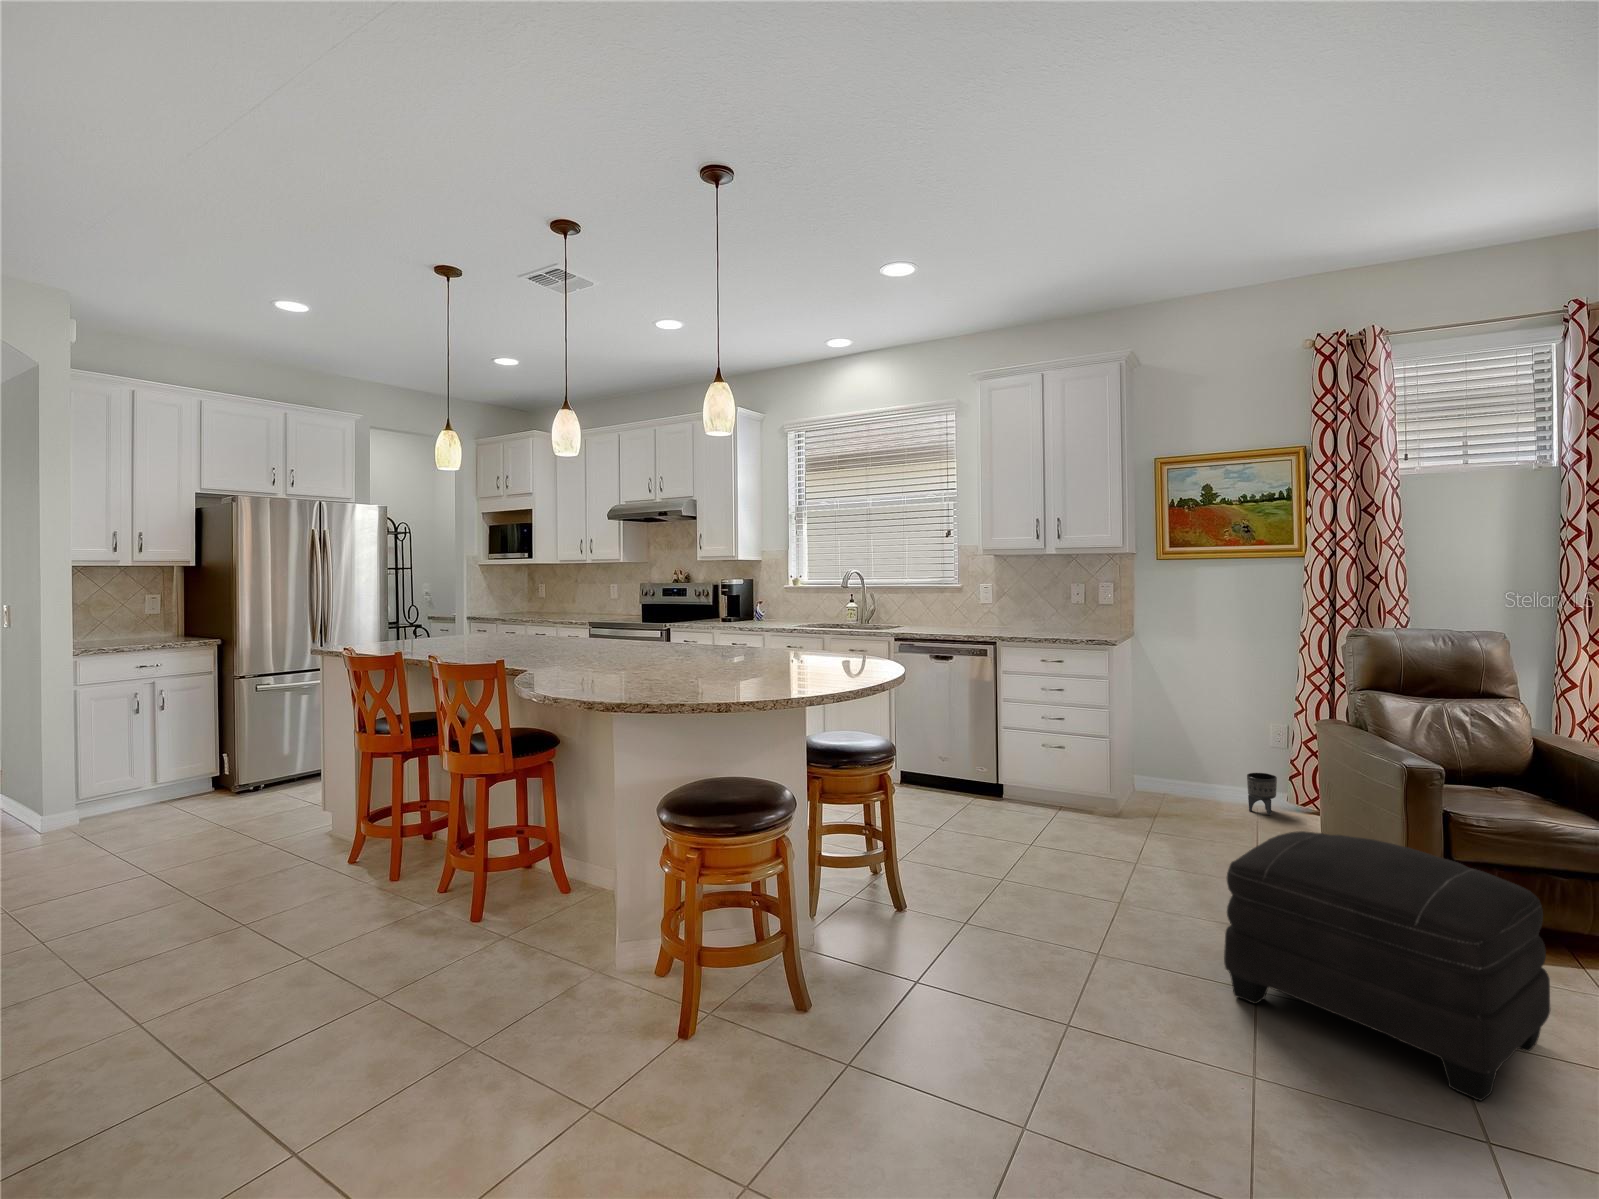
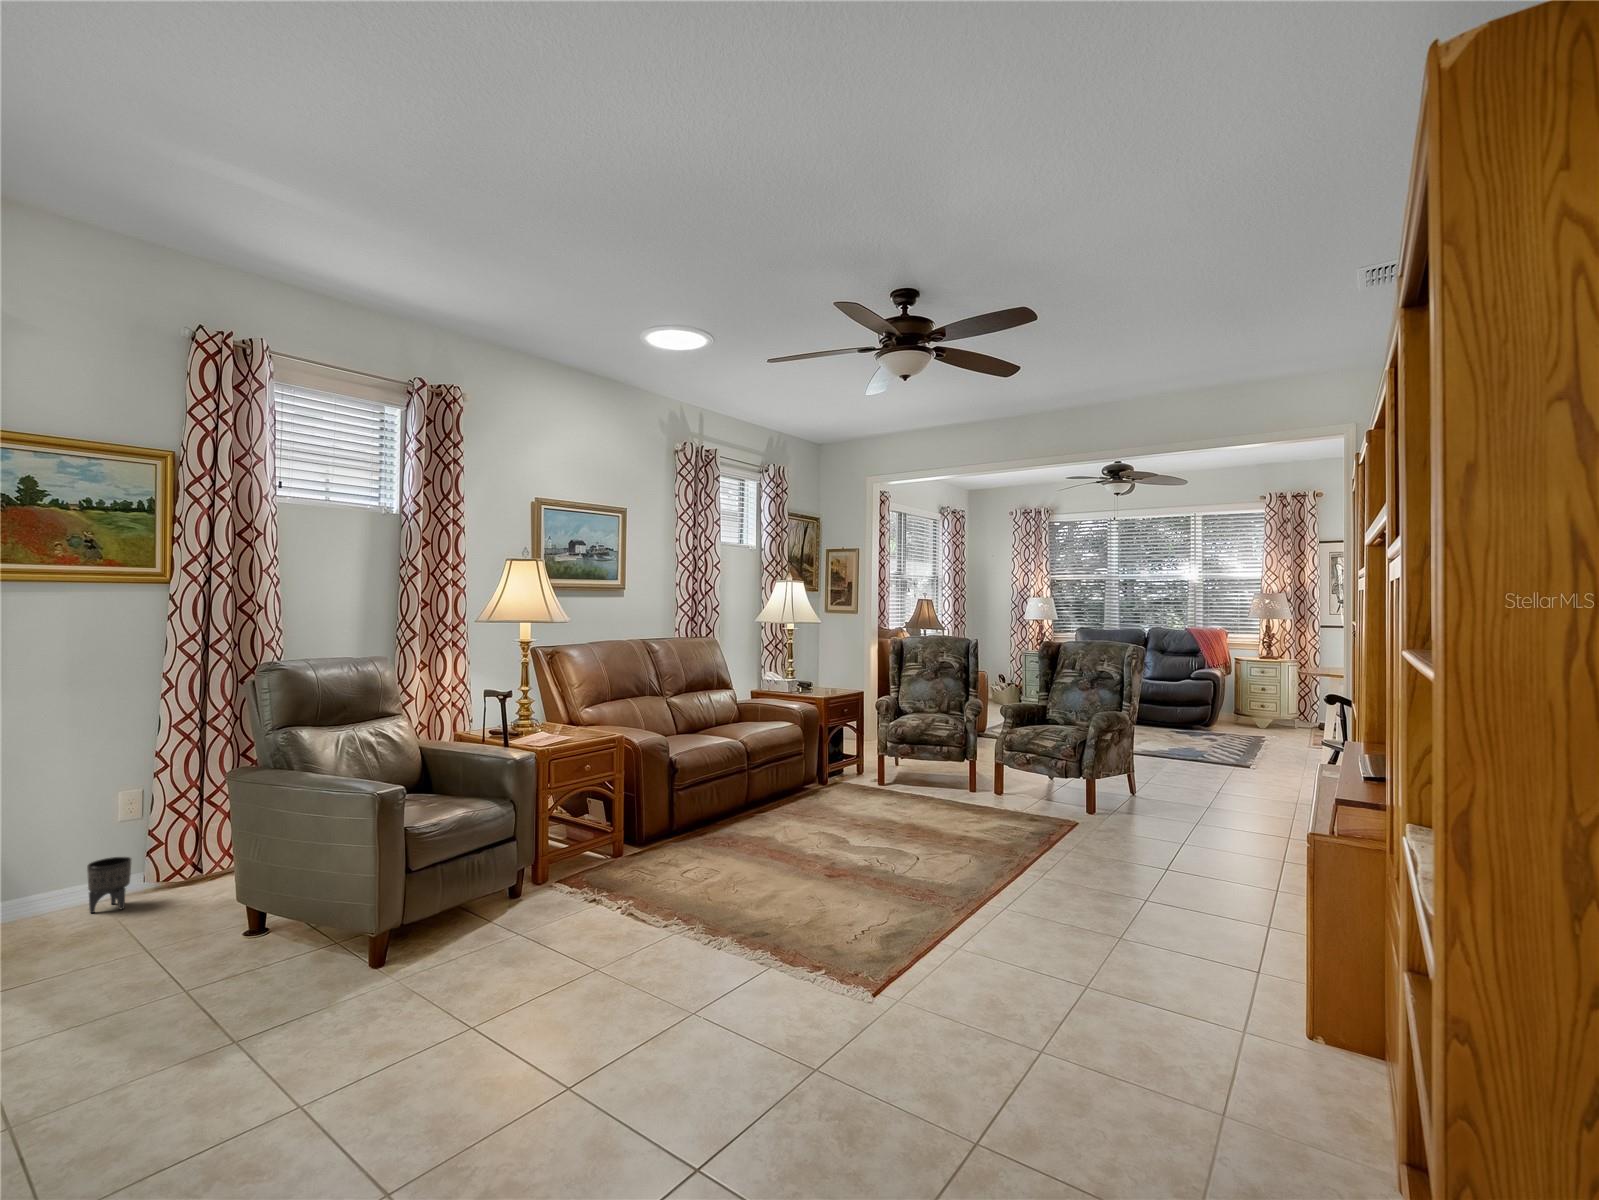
ottoman: present [1224,831,1550,1101] -> none [257,865,552,1130]

